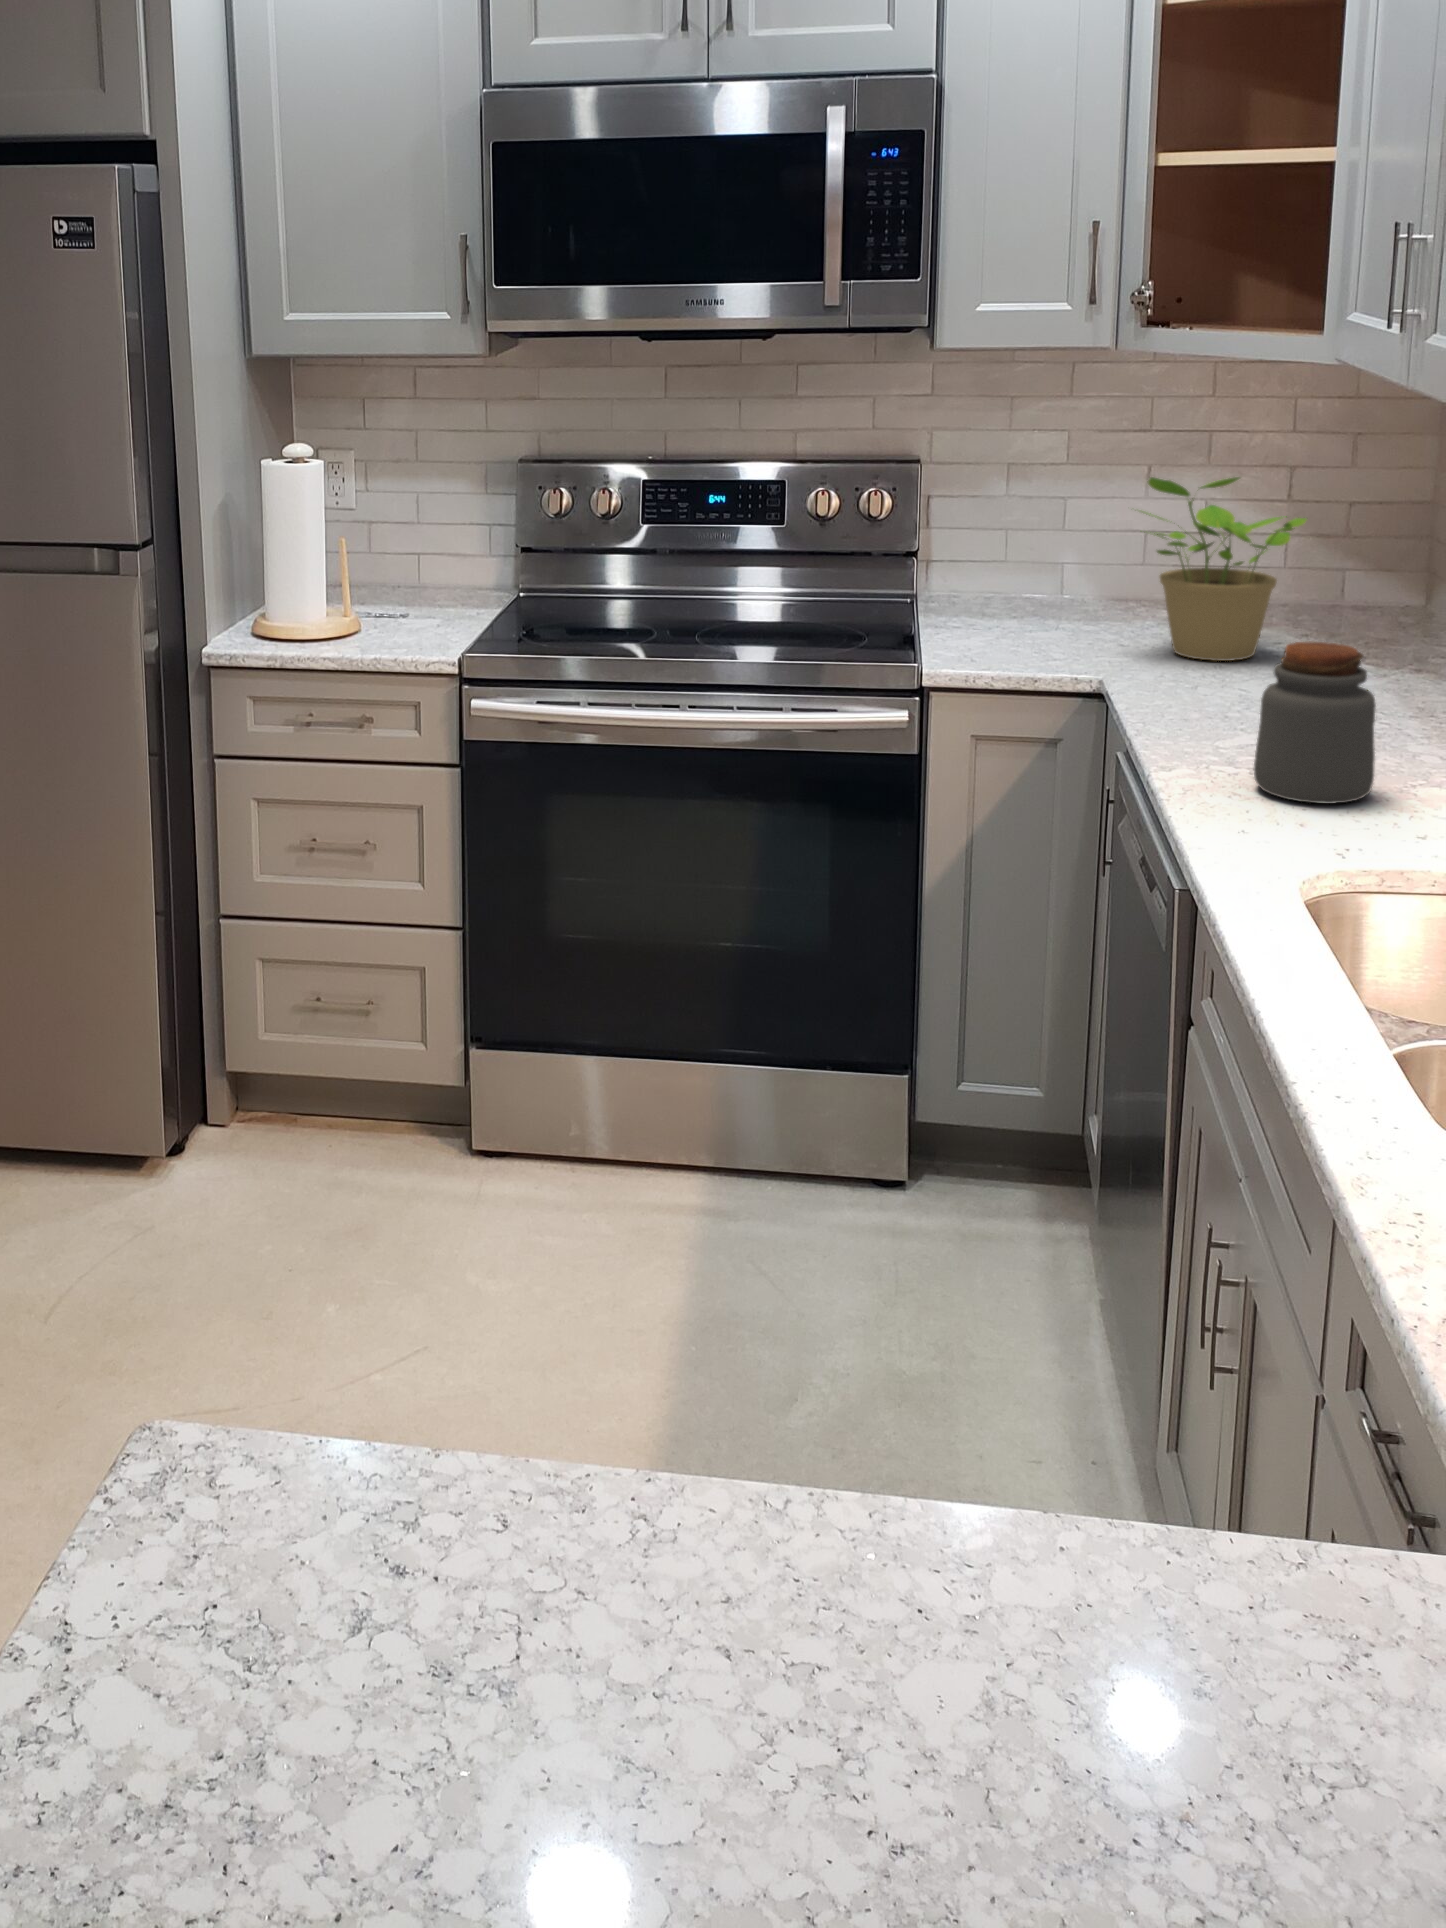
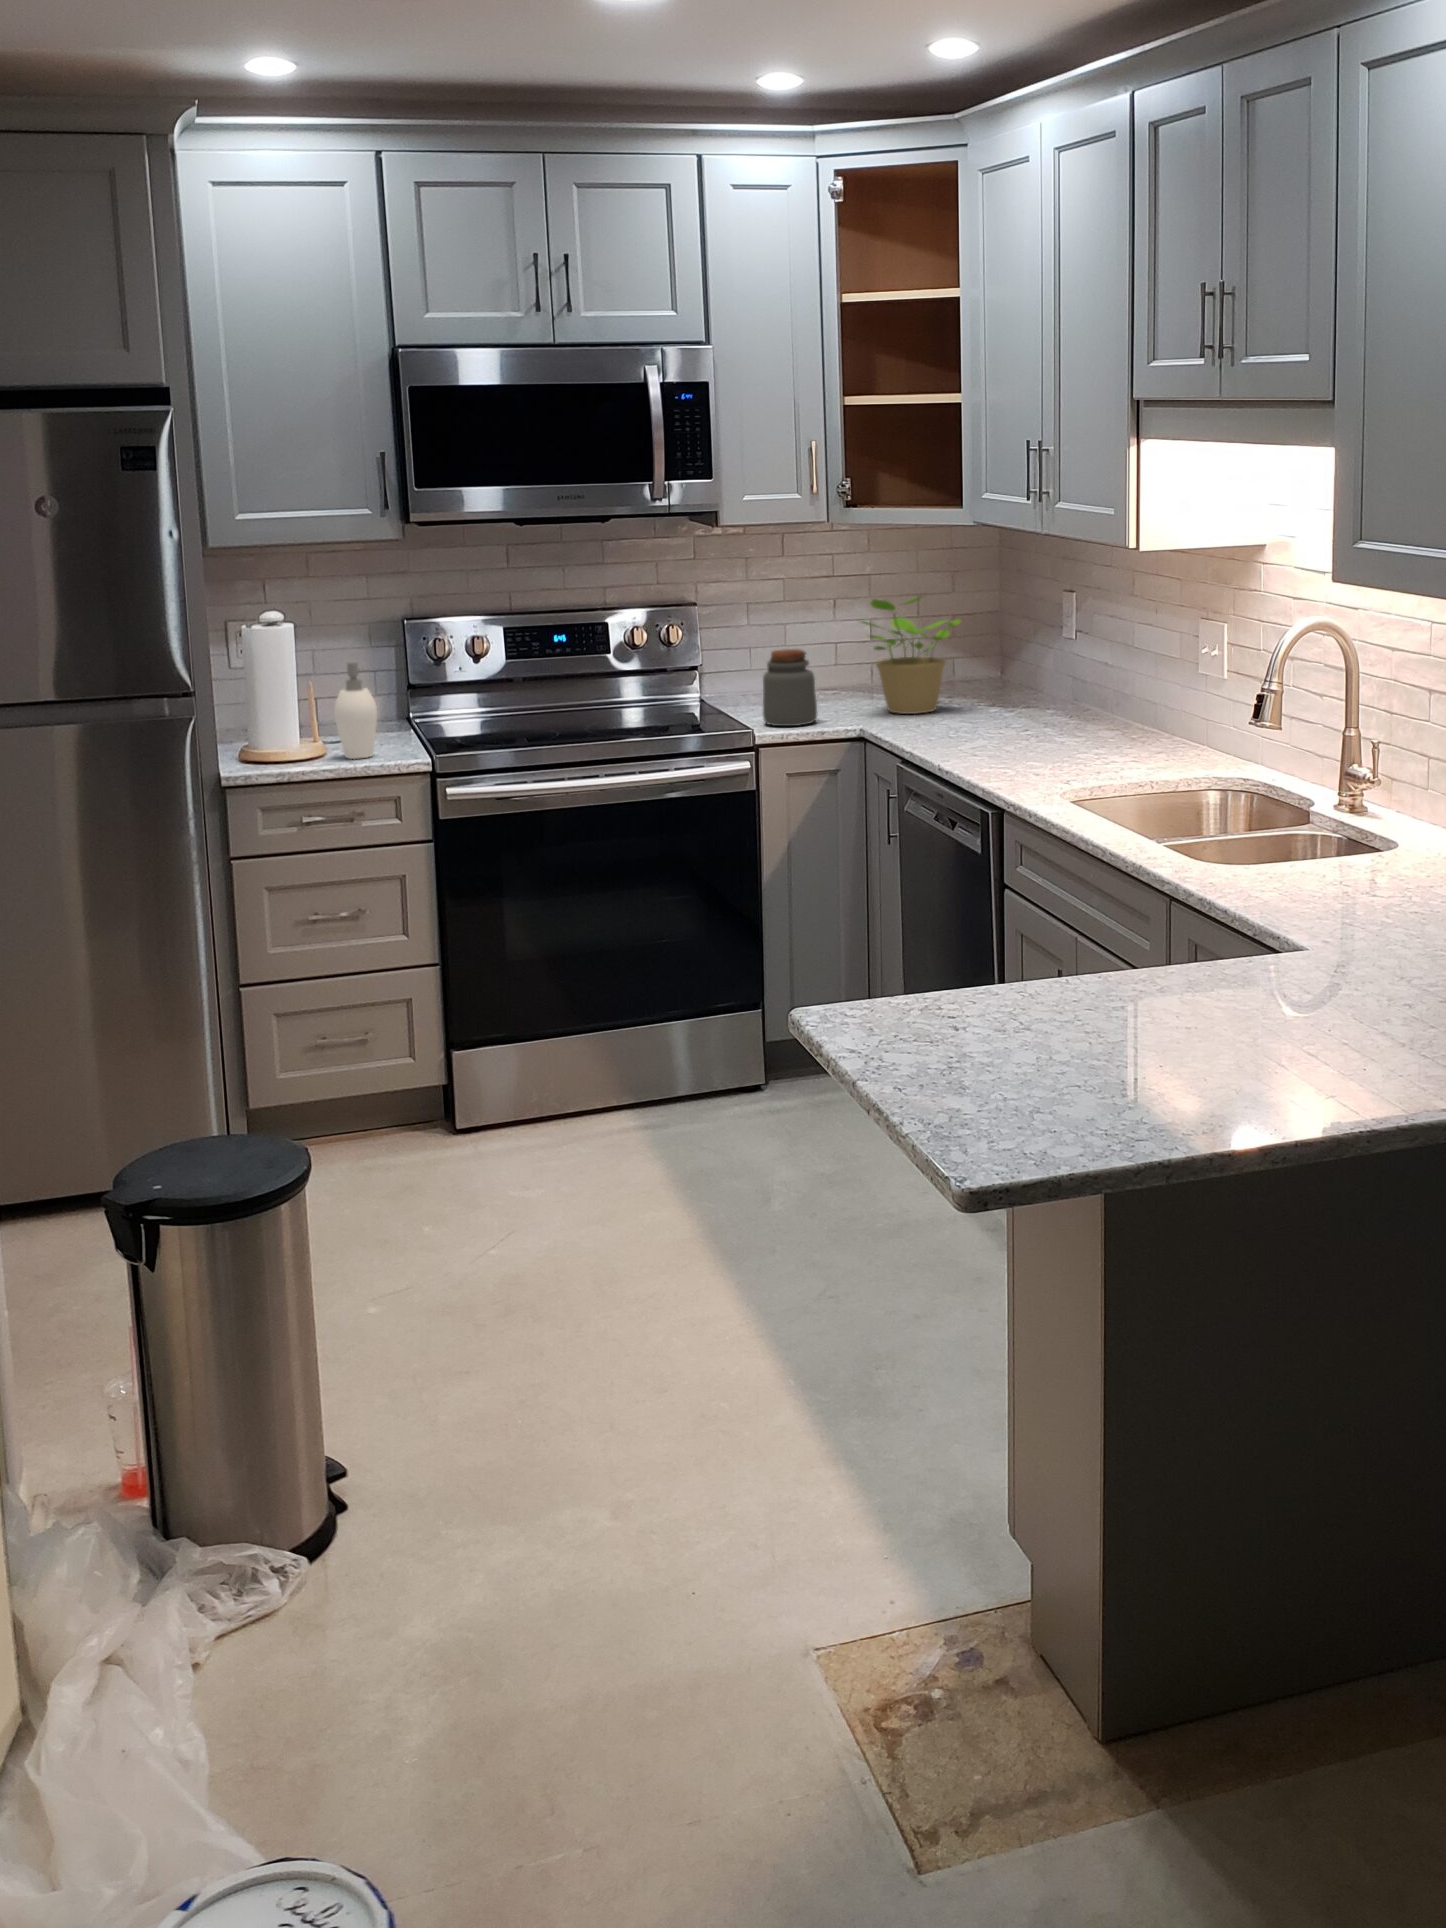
soap dispenser: none [368,514,429,642] -> present [334,662,377,759]
jar: present [1254,642,1376,804] -> present [763,649,817,726]

